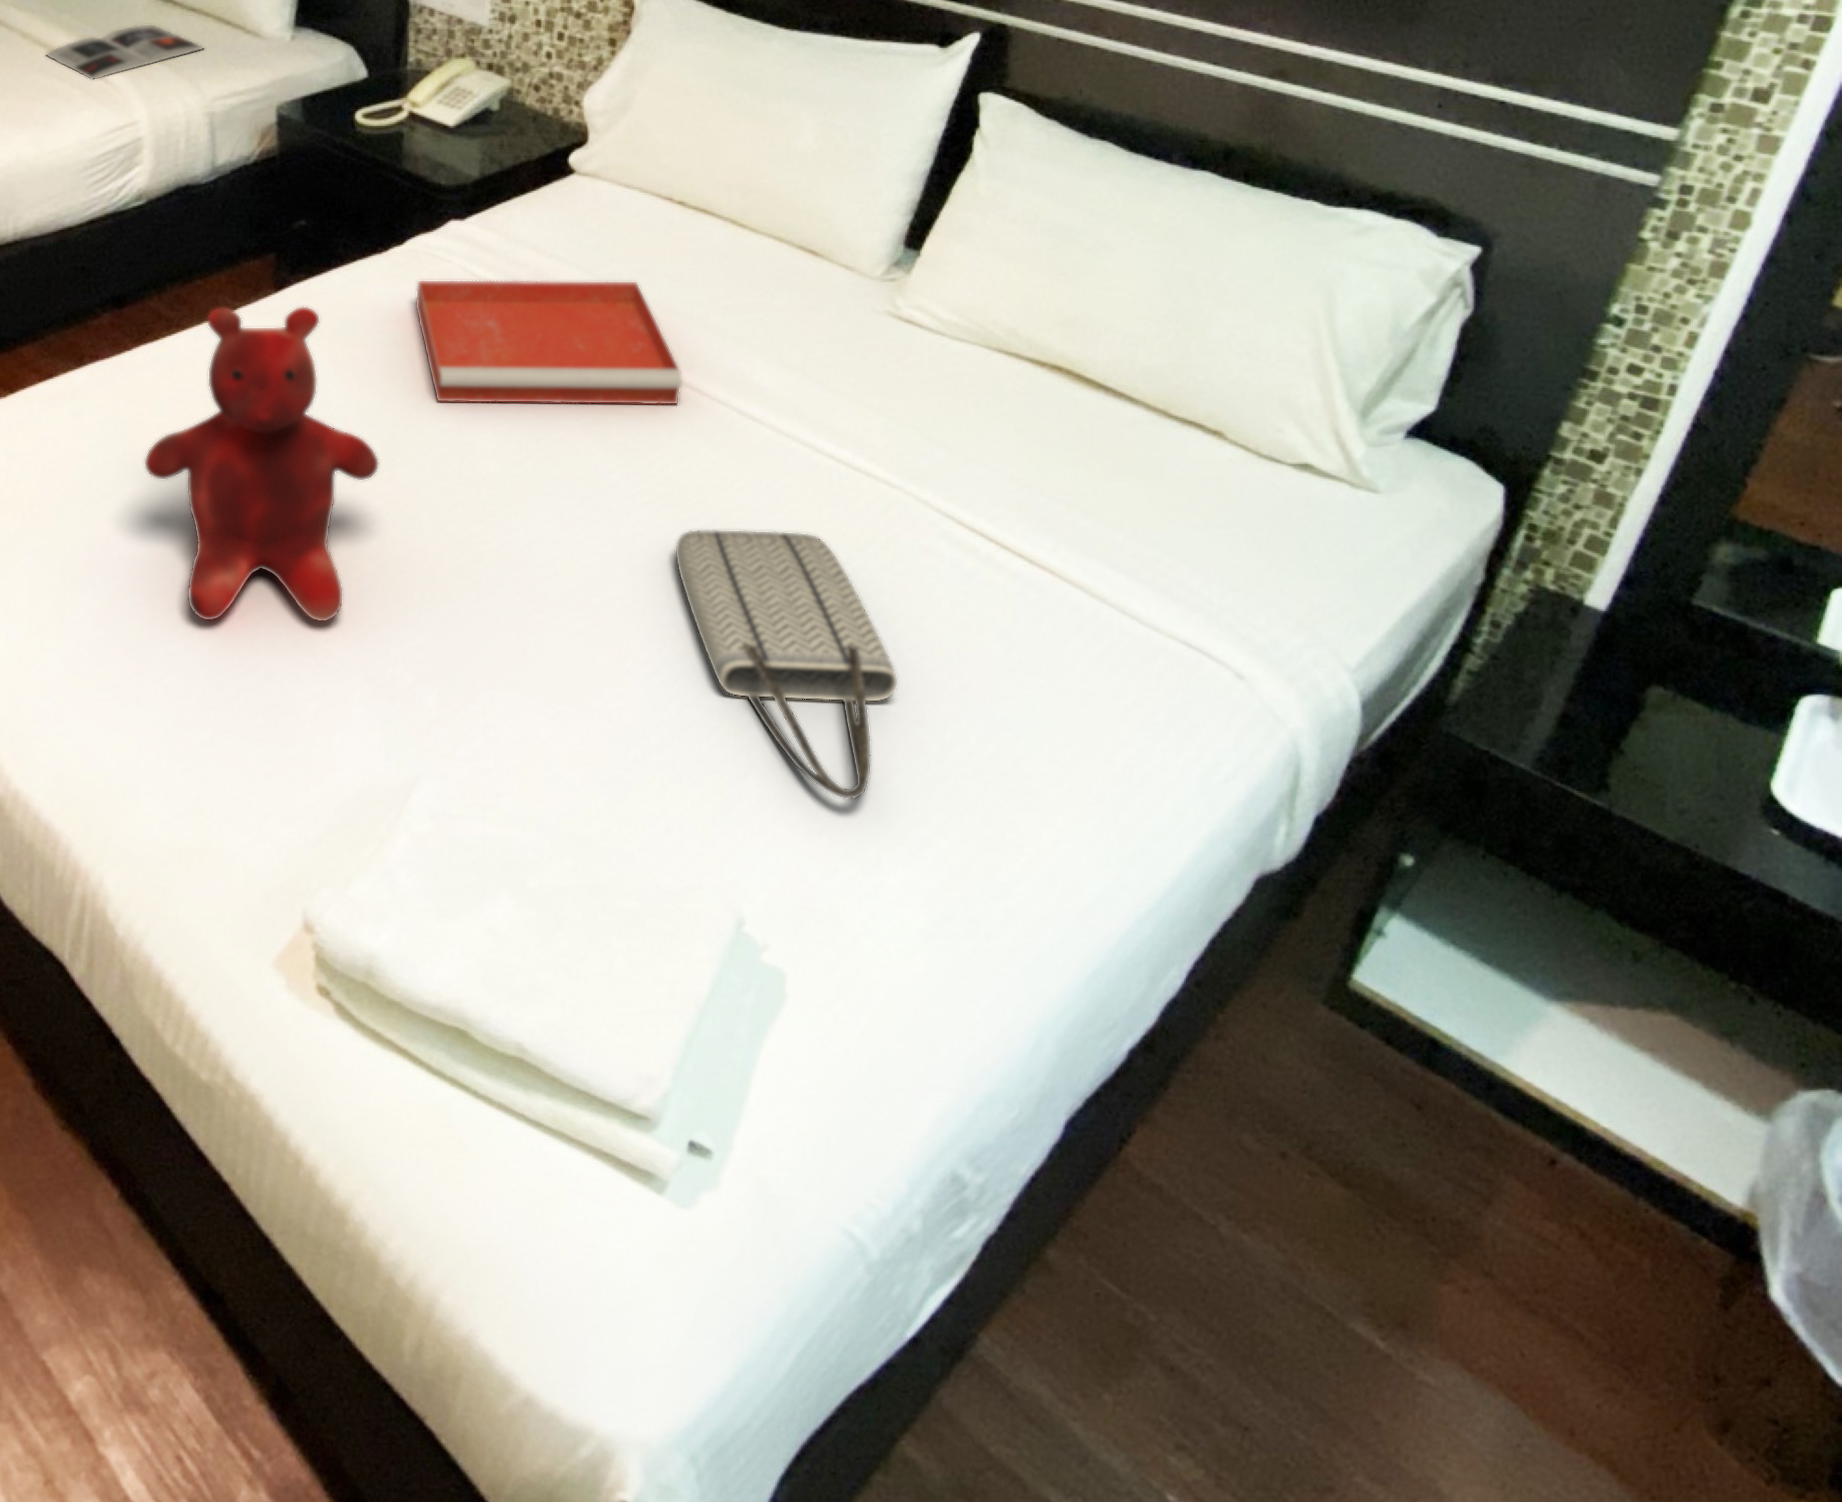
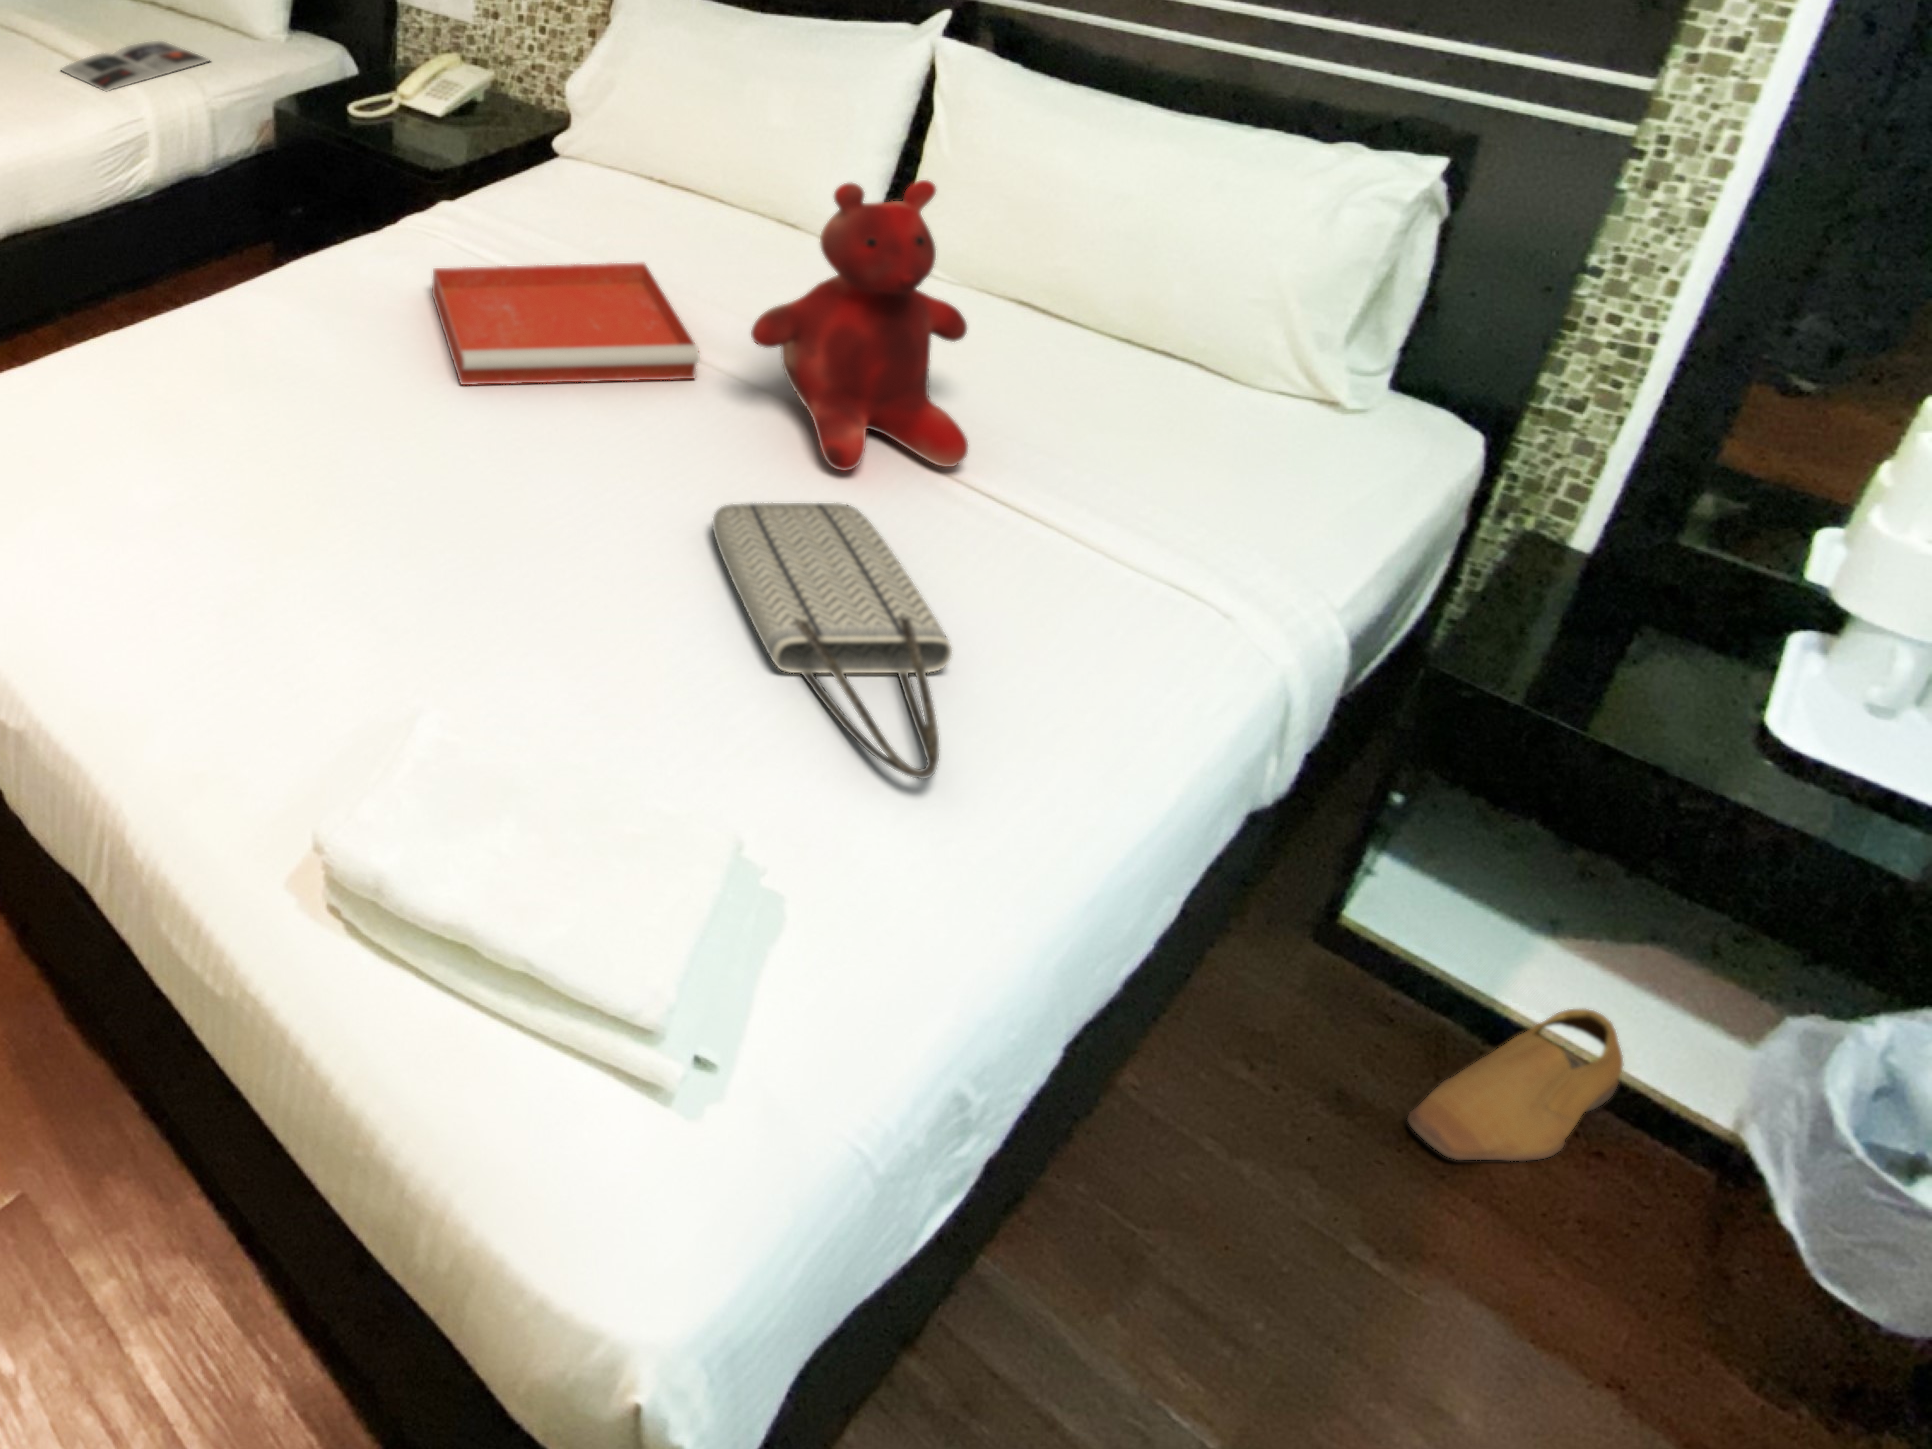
teddy bear: present [145,307,378,621] -> present [751,180,968,471]
shoe: none [1353,1070,1583,1213] -> present [1408,1009,1623,1161]

